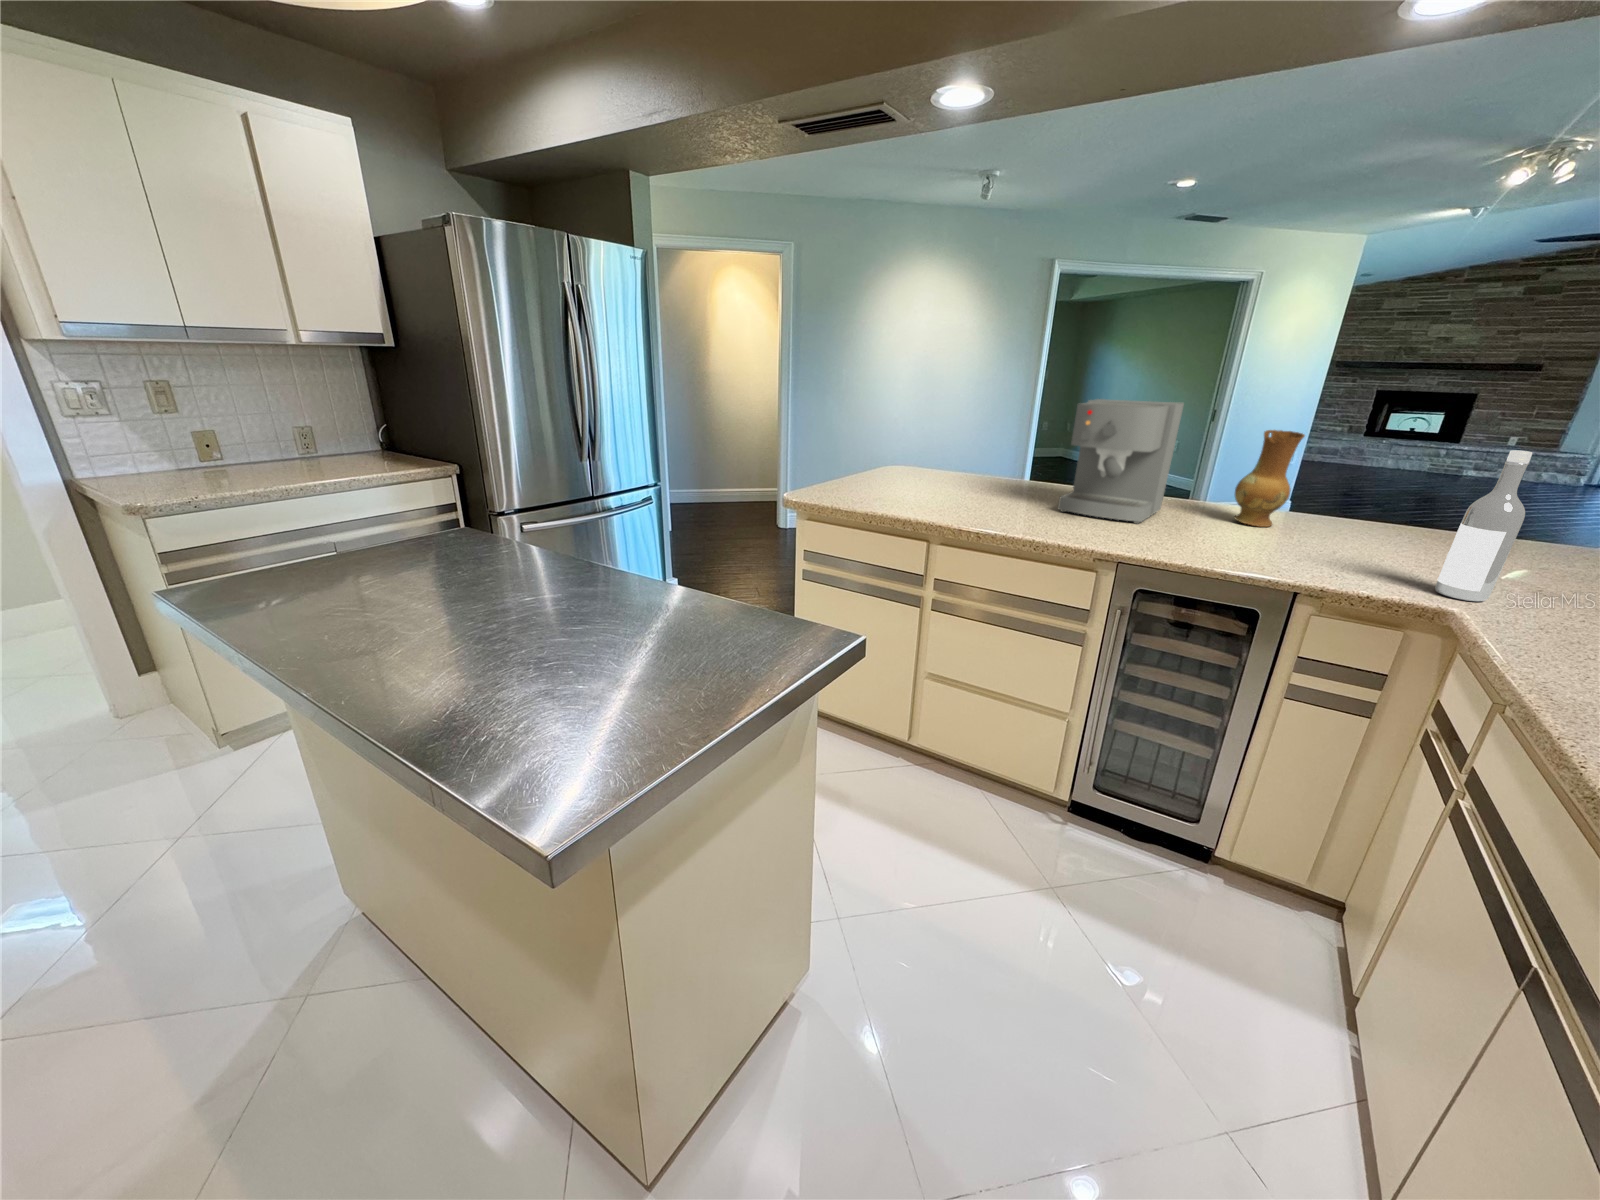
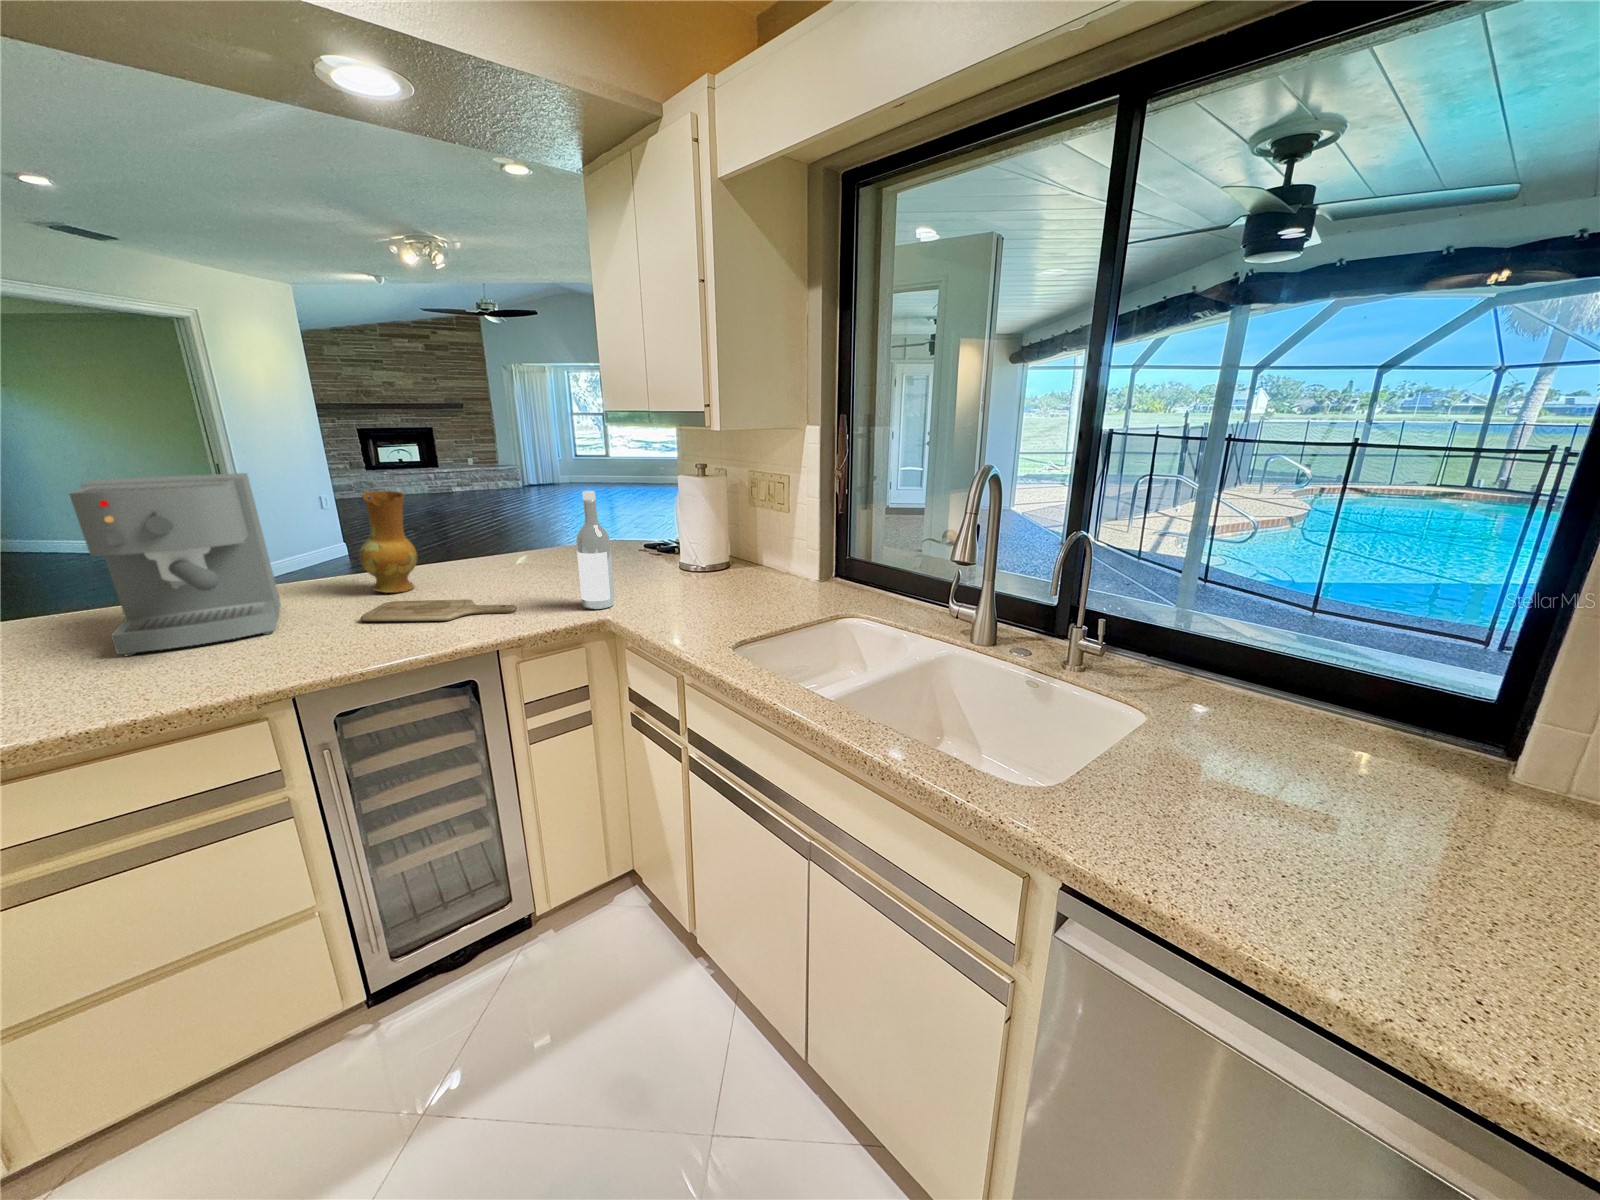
cutting board: none [1202,528,1350,569] -> present [361,599,517,621]

